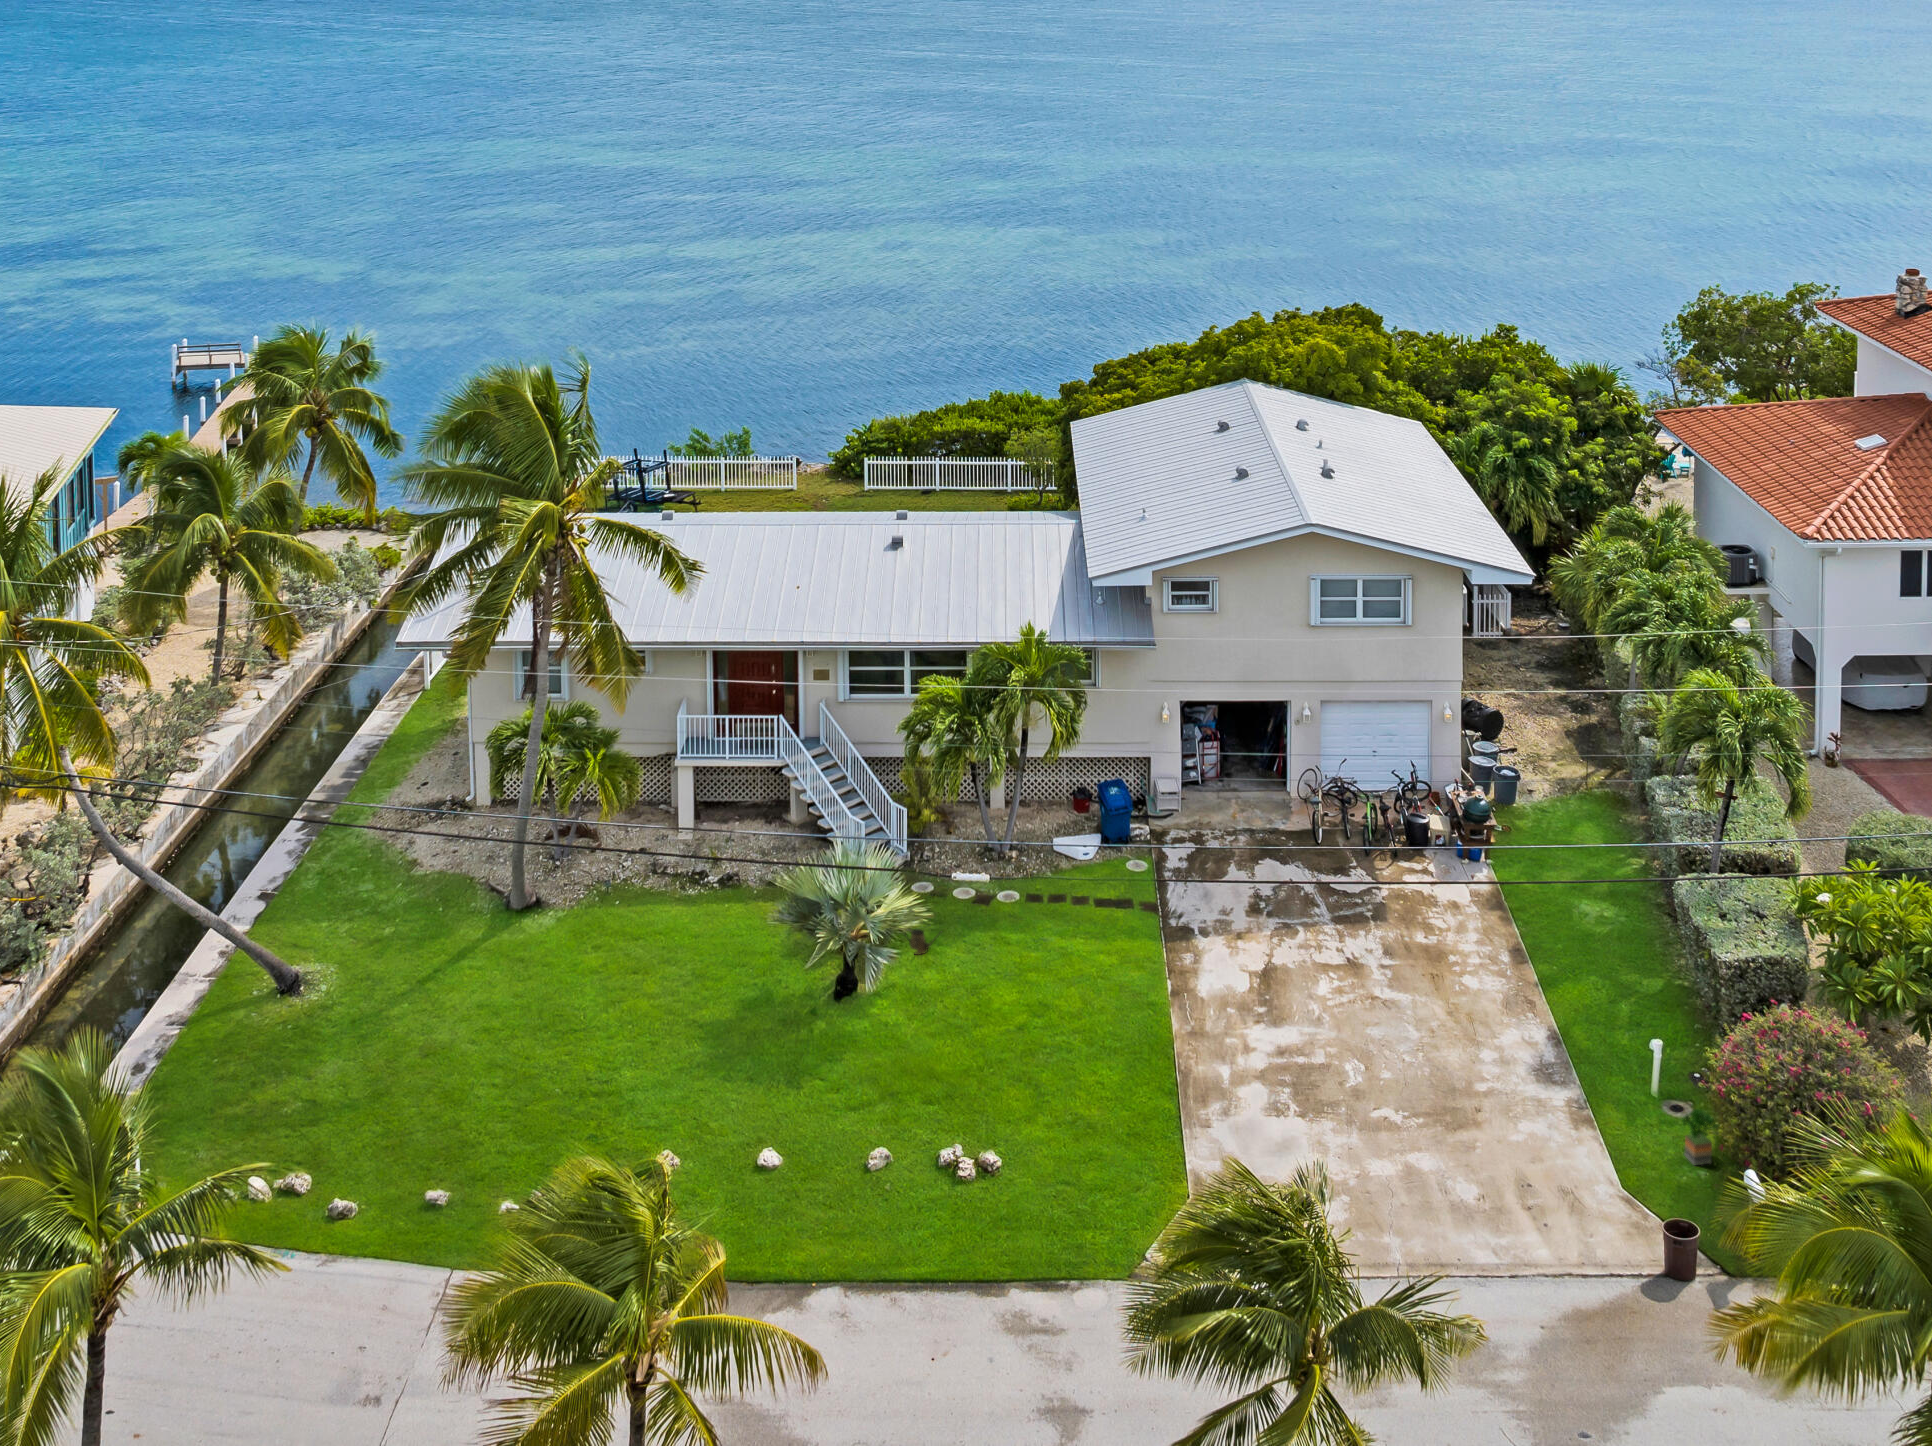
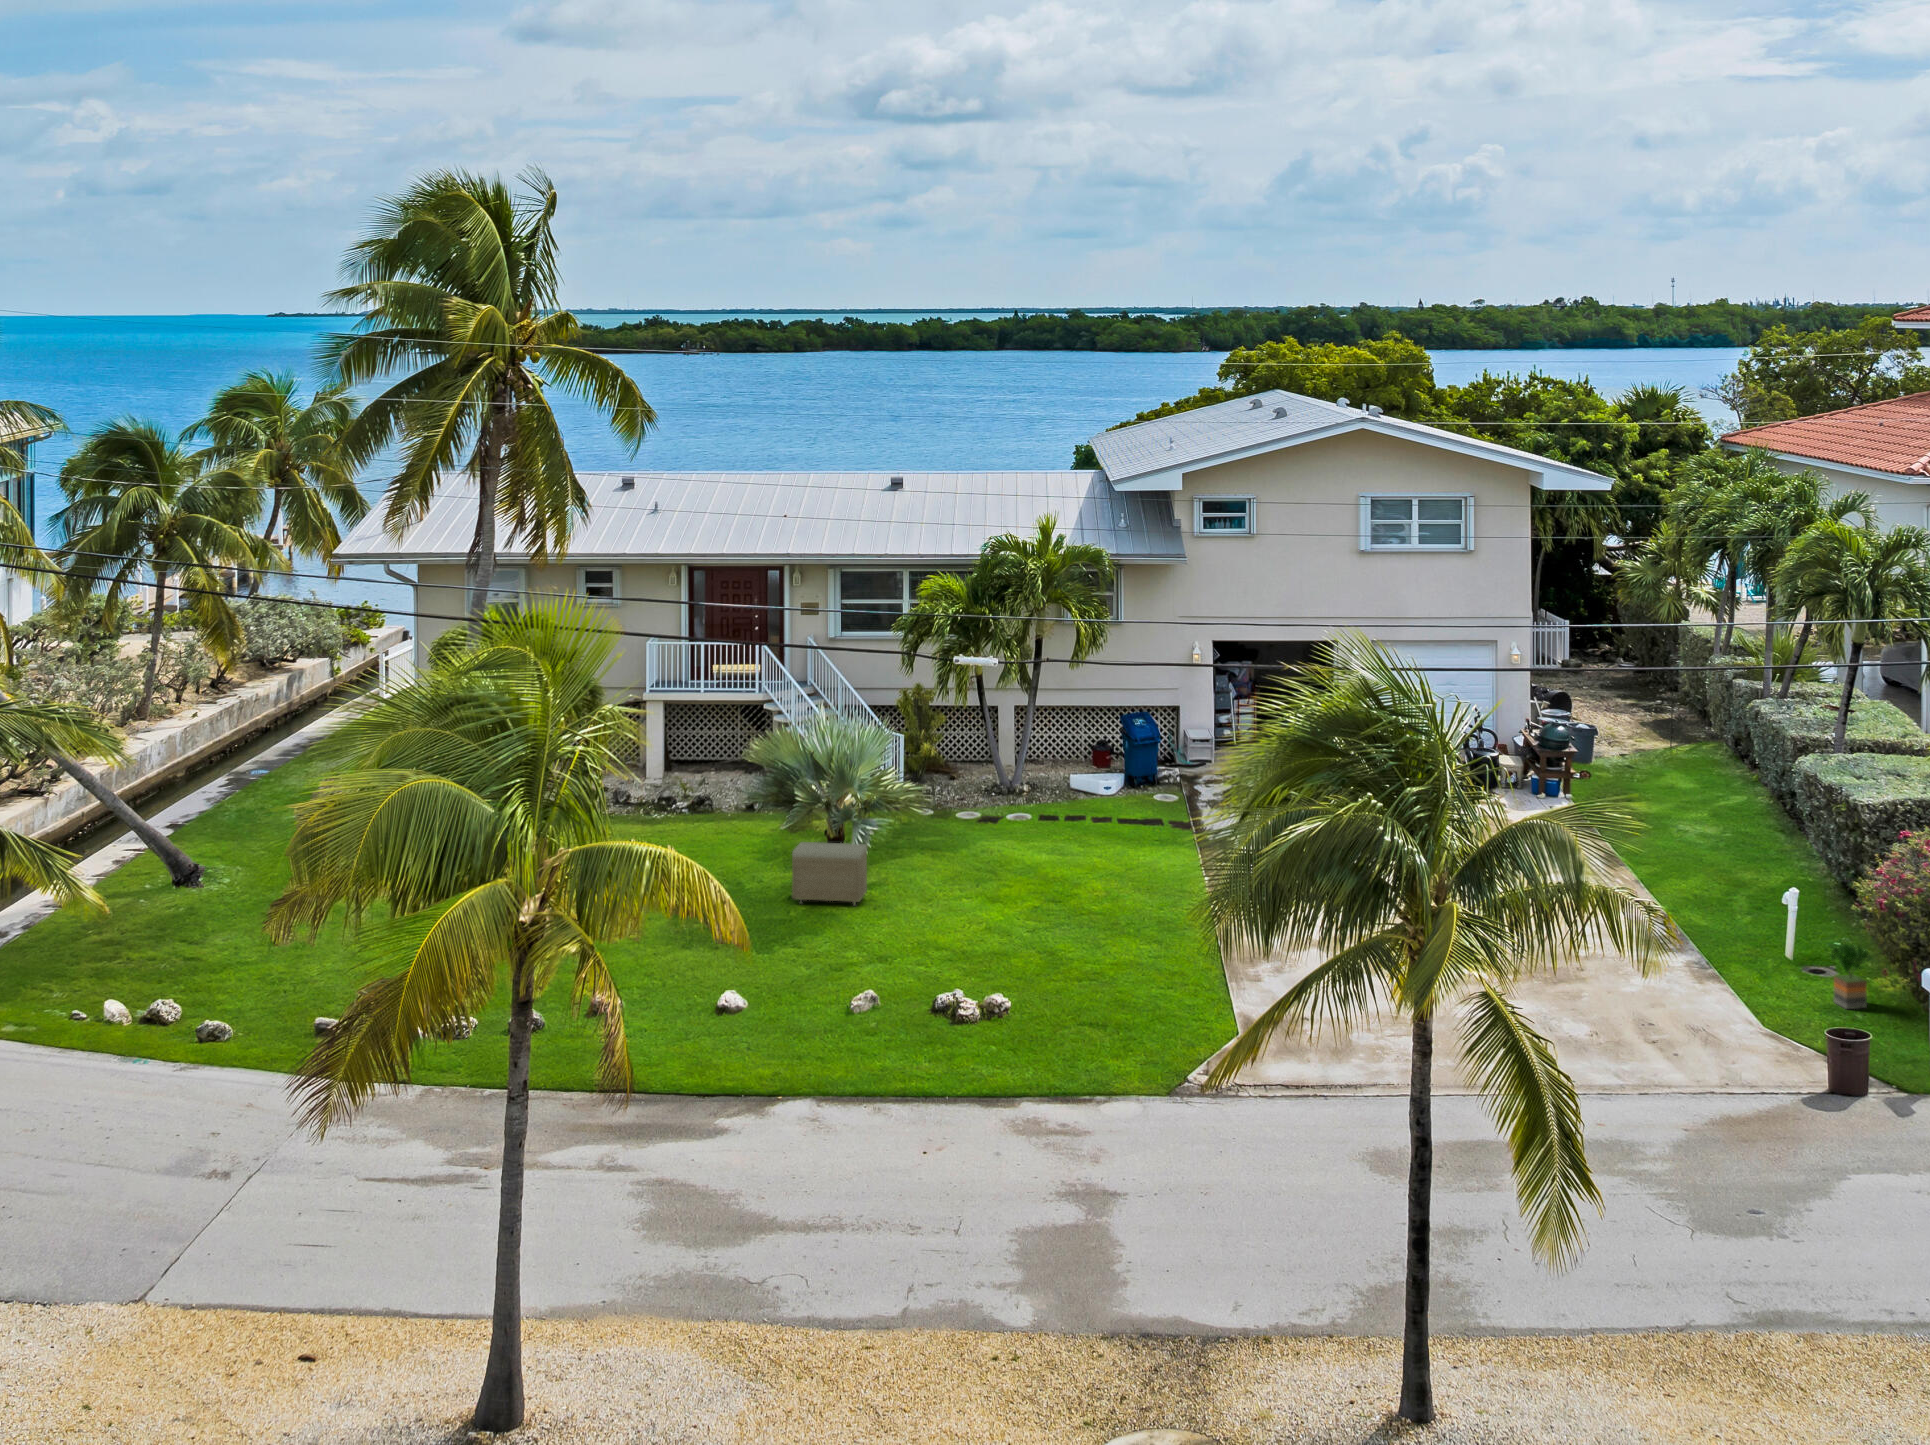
watering can: present [905,929,942,955] -> none [897,832,943,861]
storage bench: none [814,963,878,1022] -> present [792,842,867,905]

